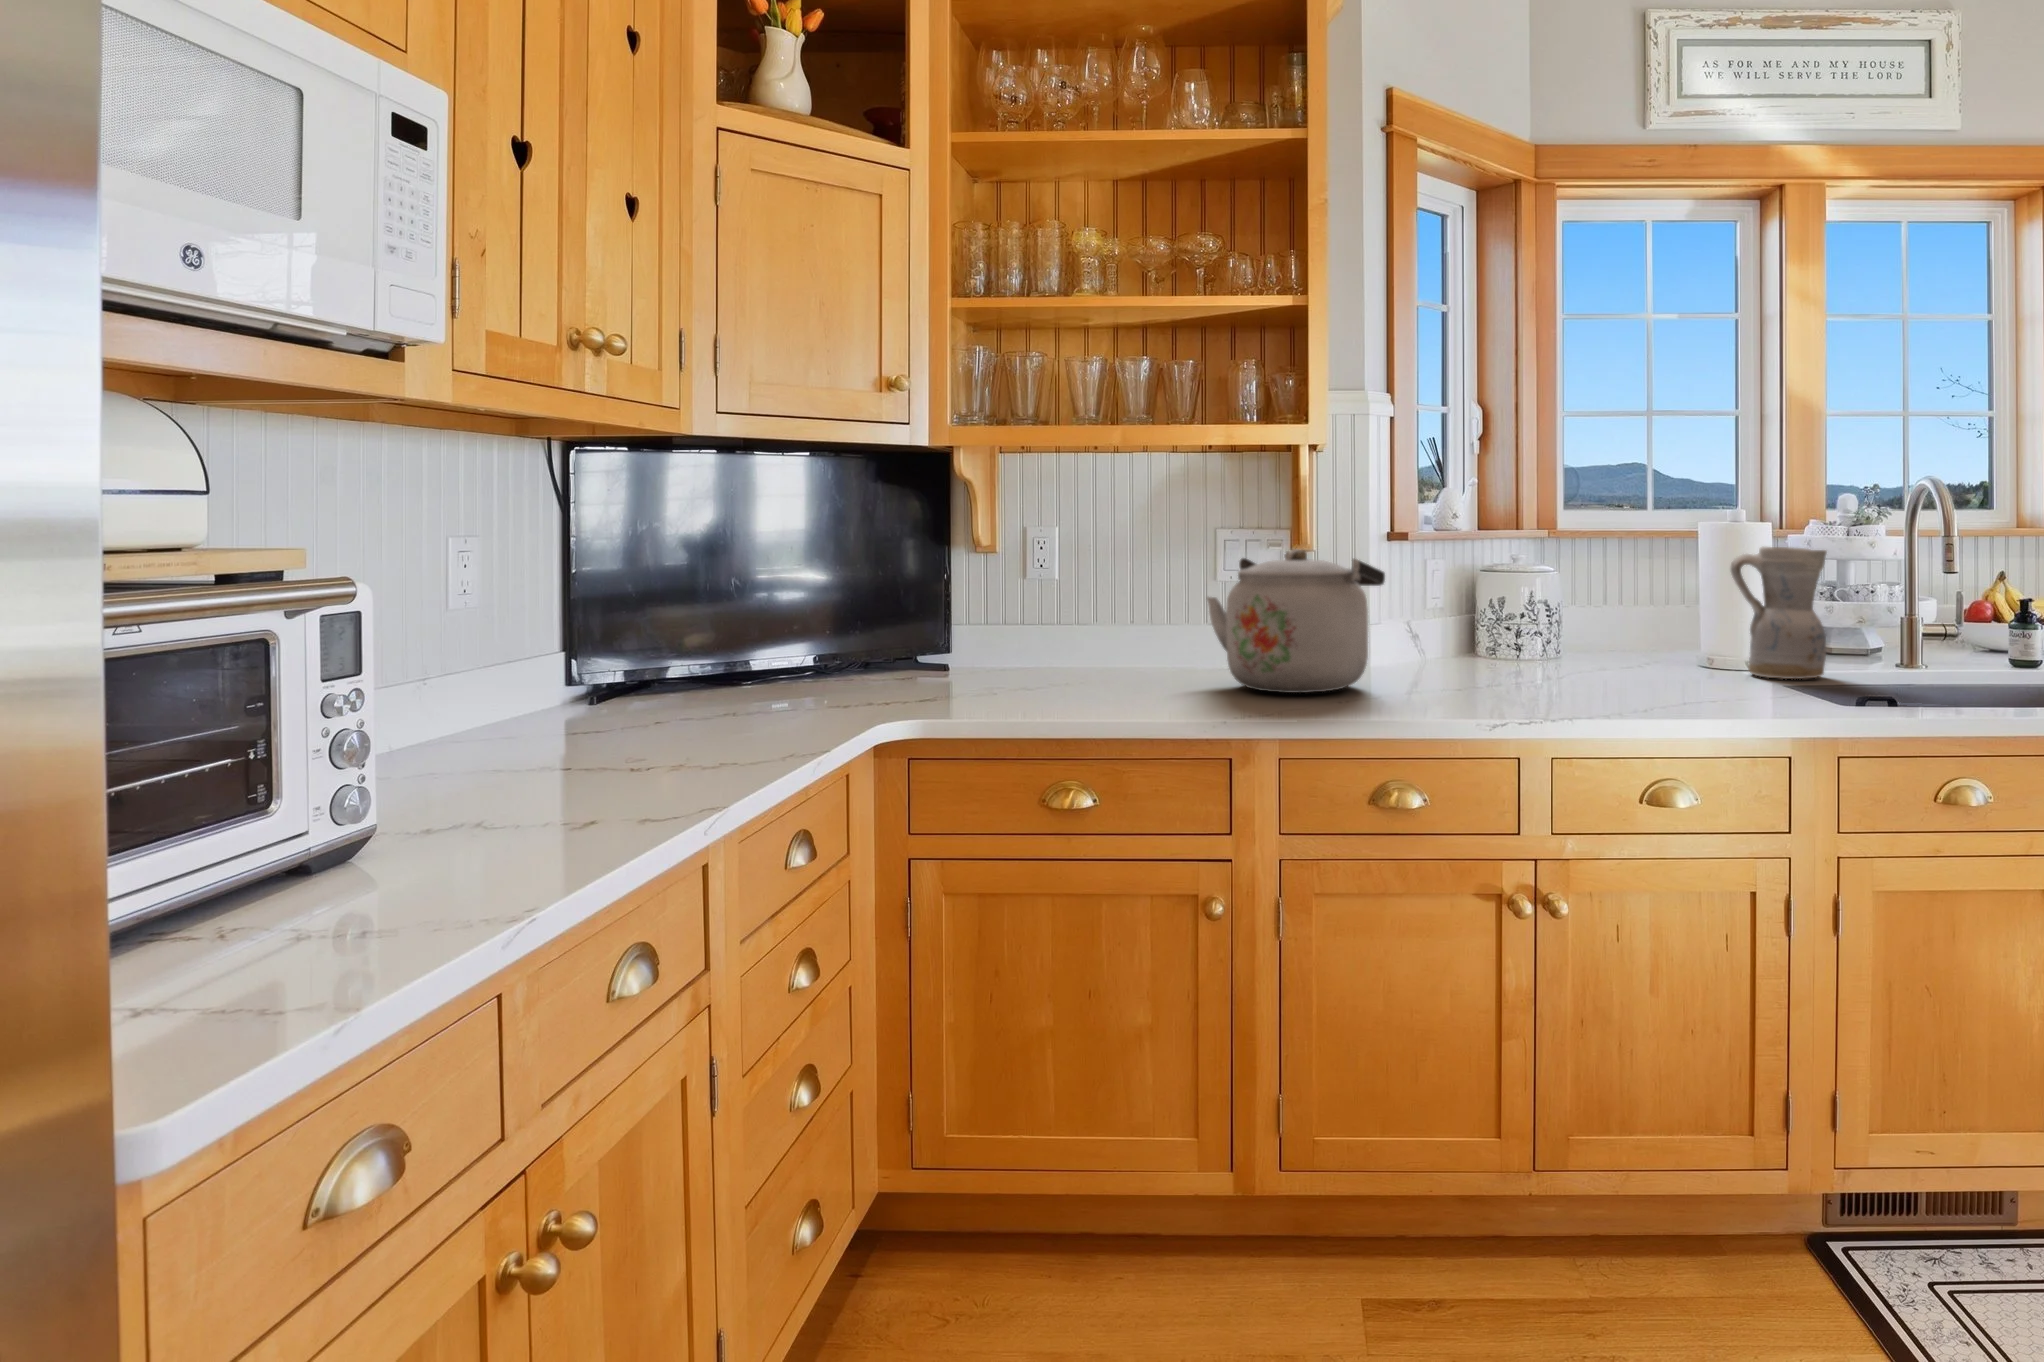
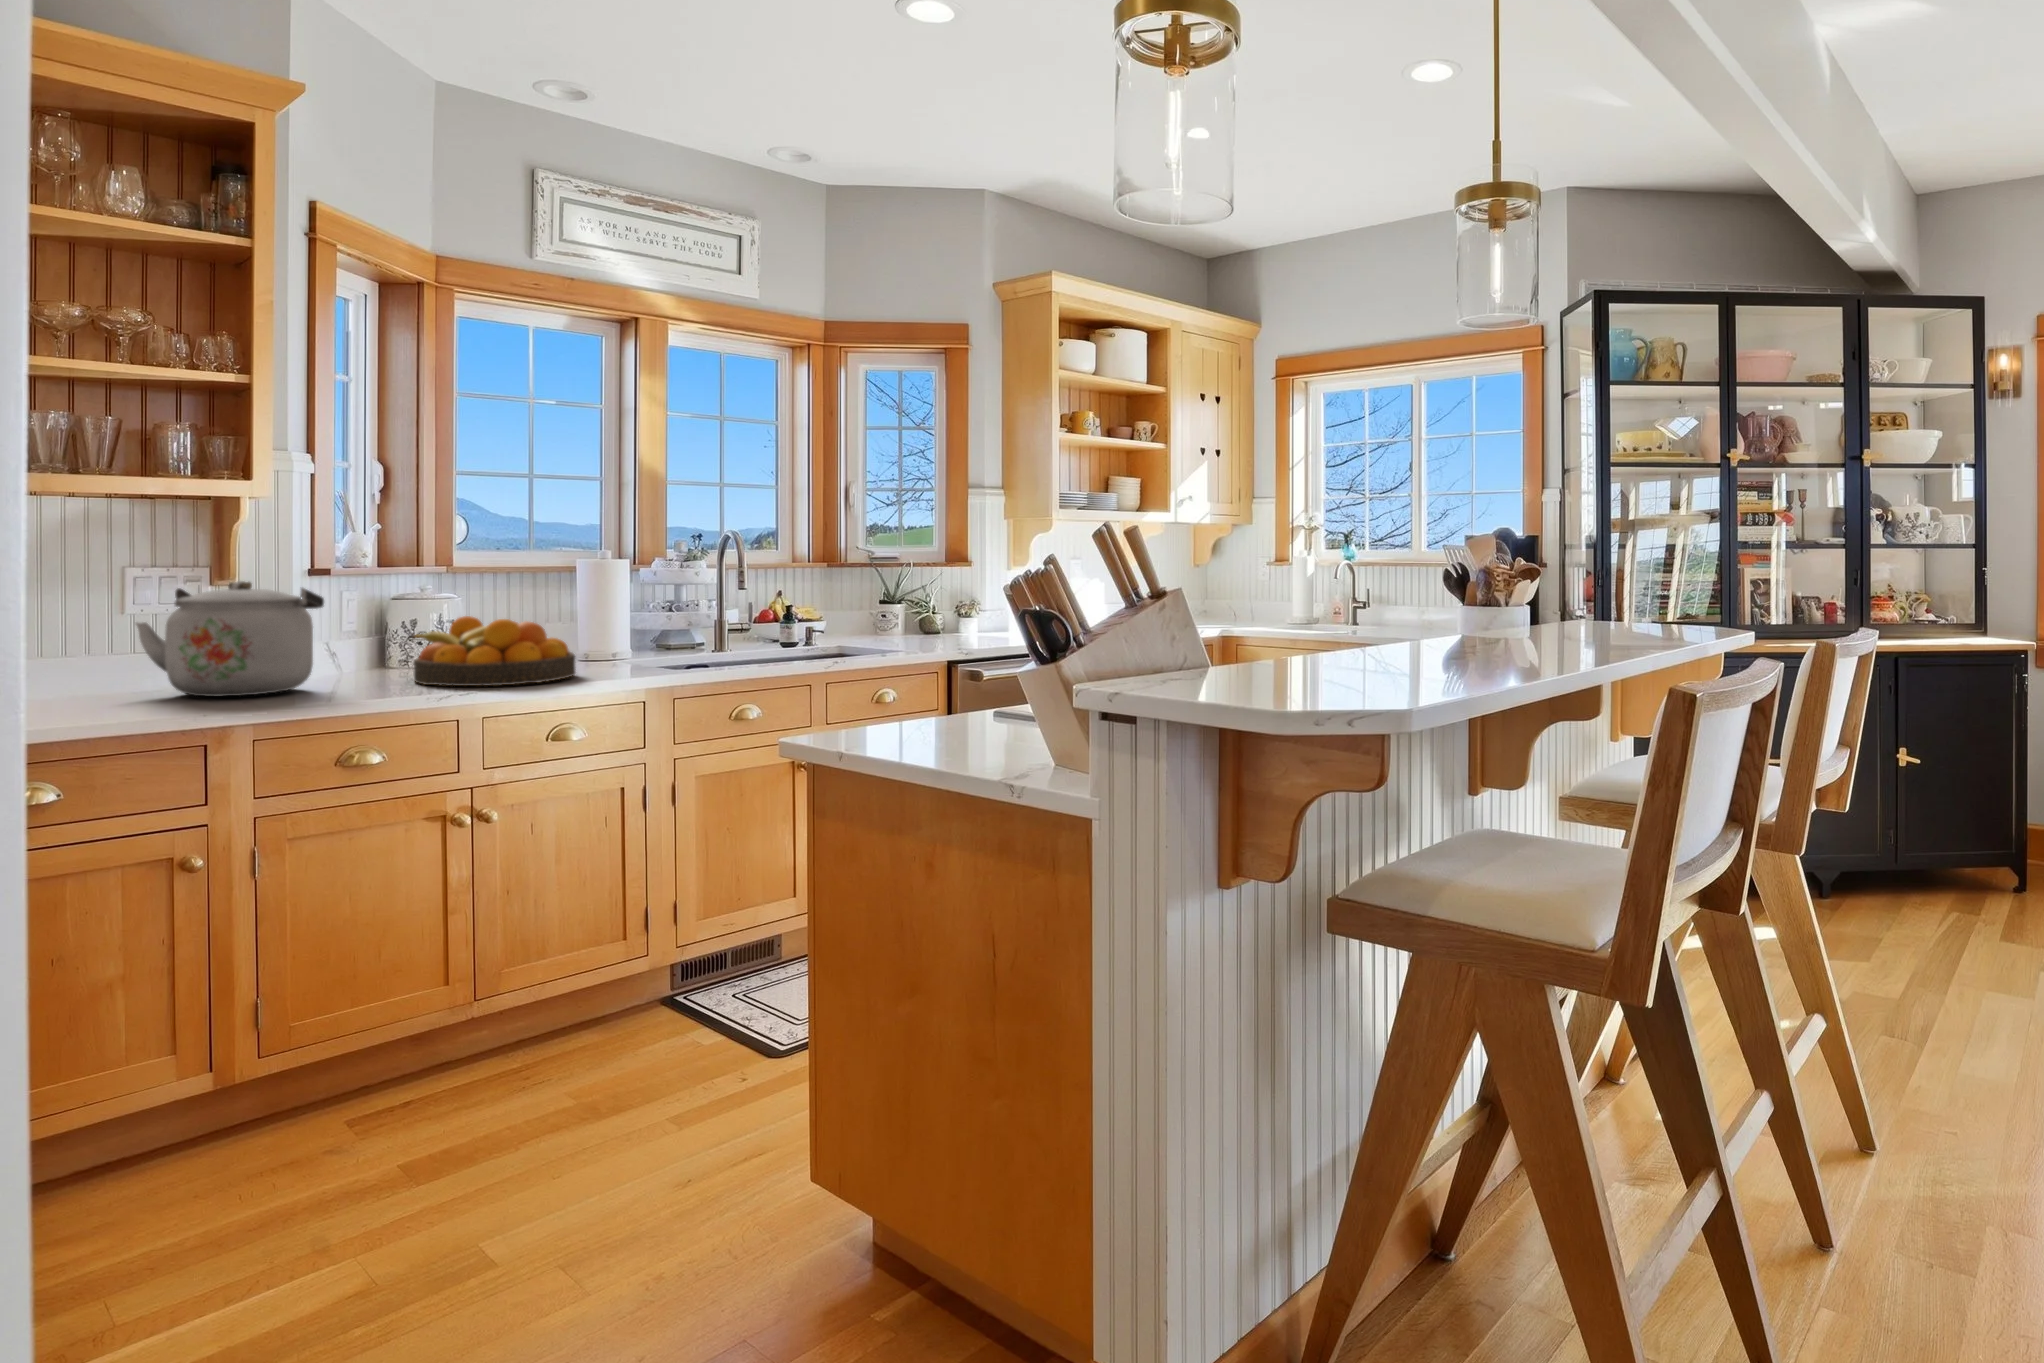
ceramic pitcher: present [1731,547,1827,679] -> none [603,575,670,663]
fruit bowl: none [1479,601,1685,705] -> present [411,616,576,686]

